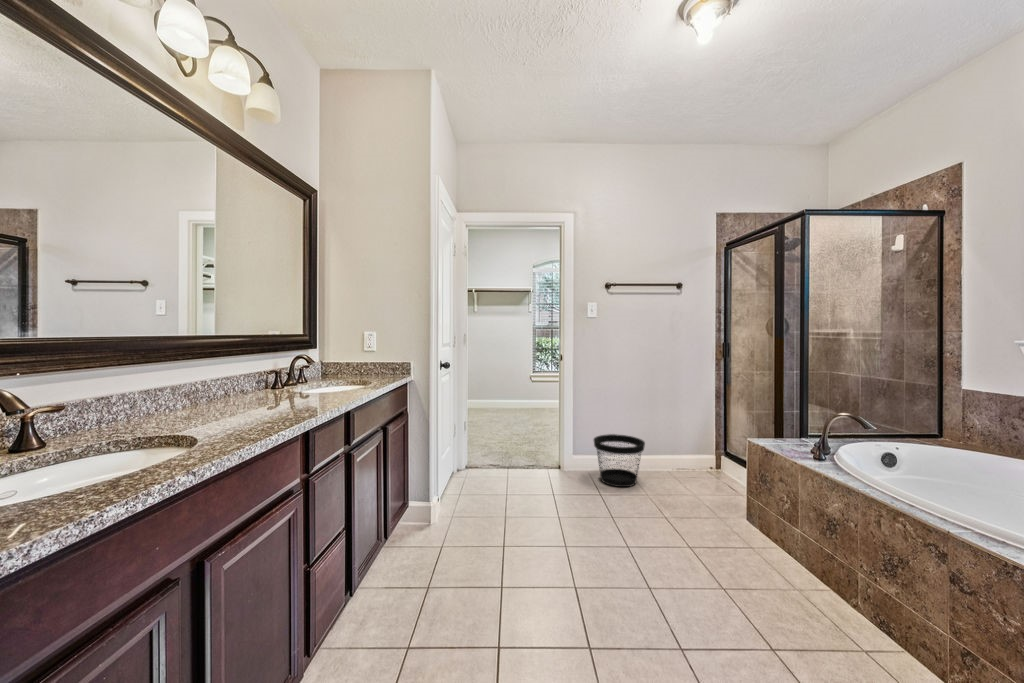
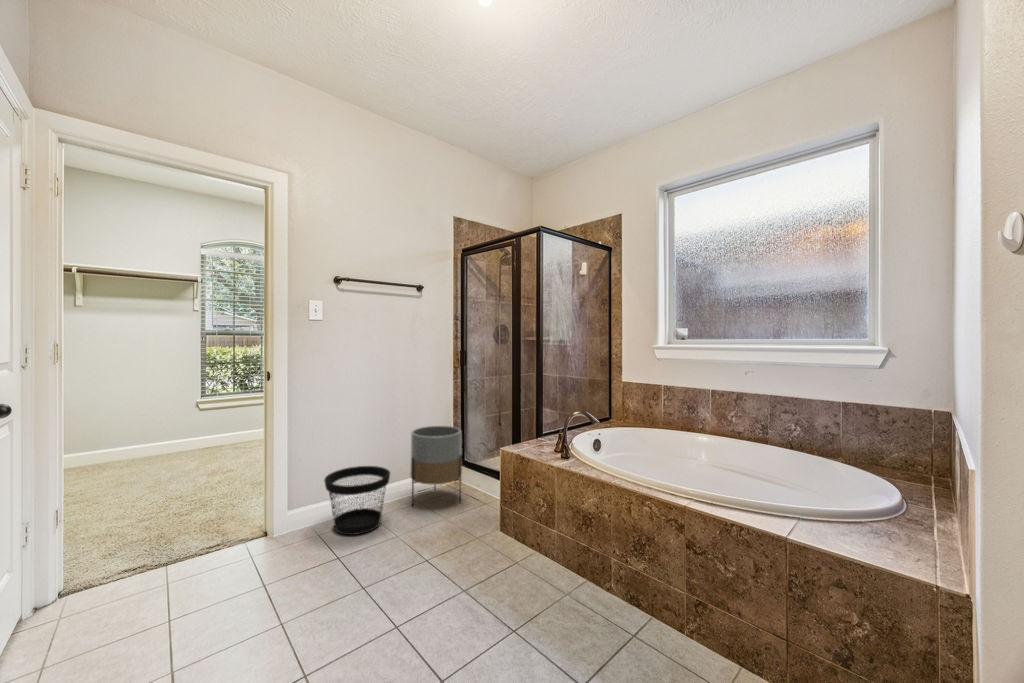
planter: none [667,412,719,488] -> present [410,426,462,506]

